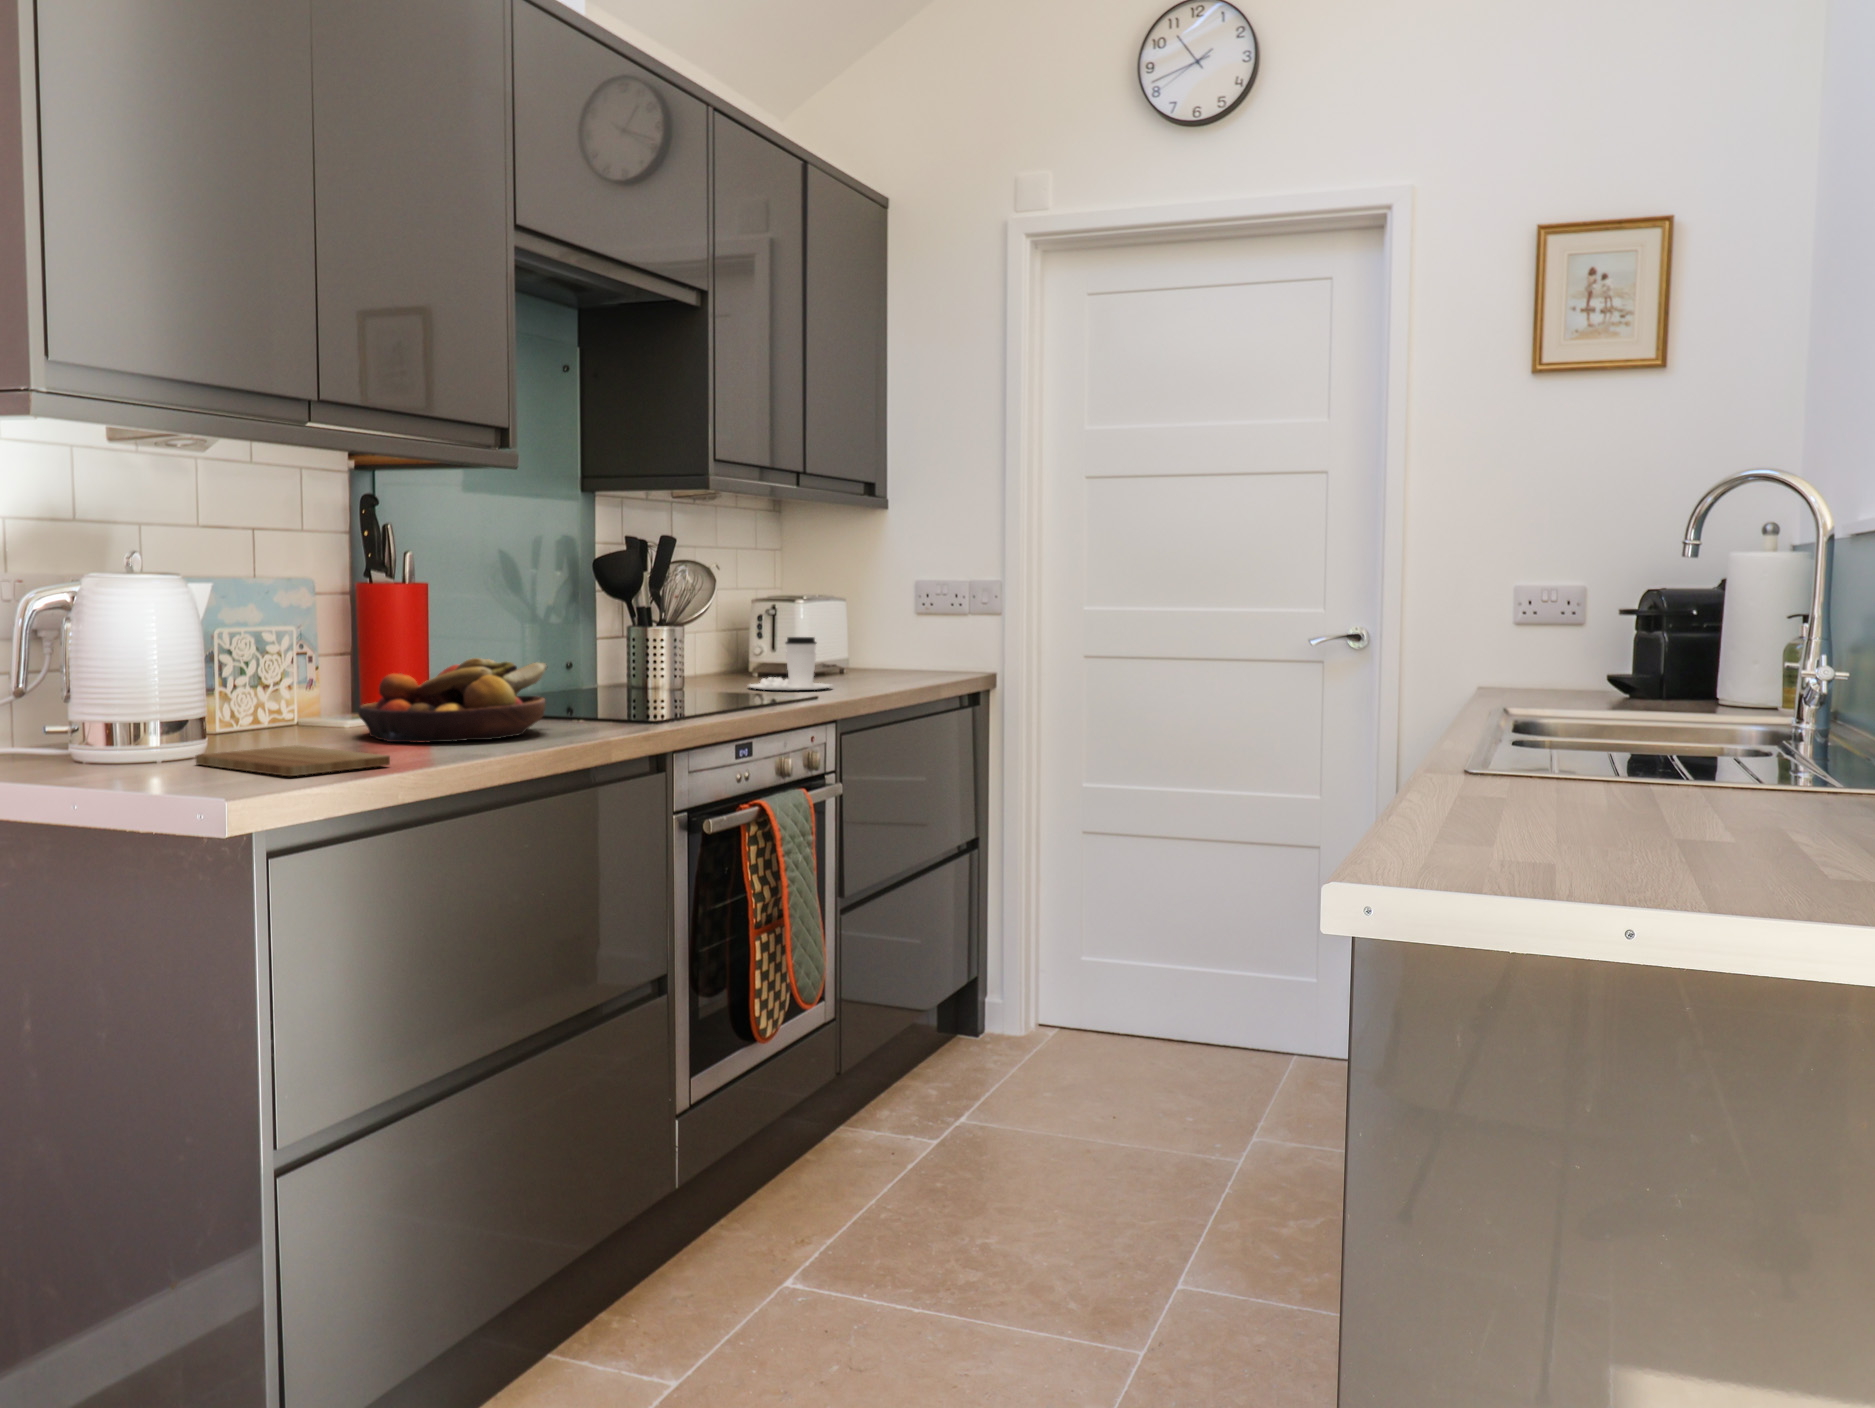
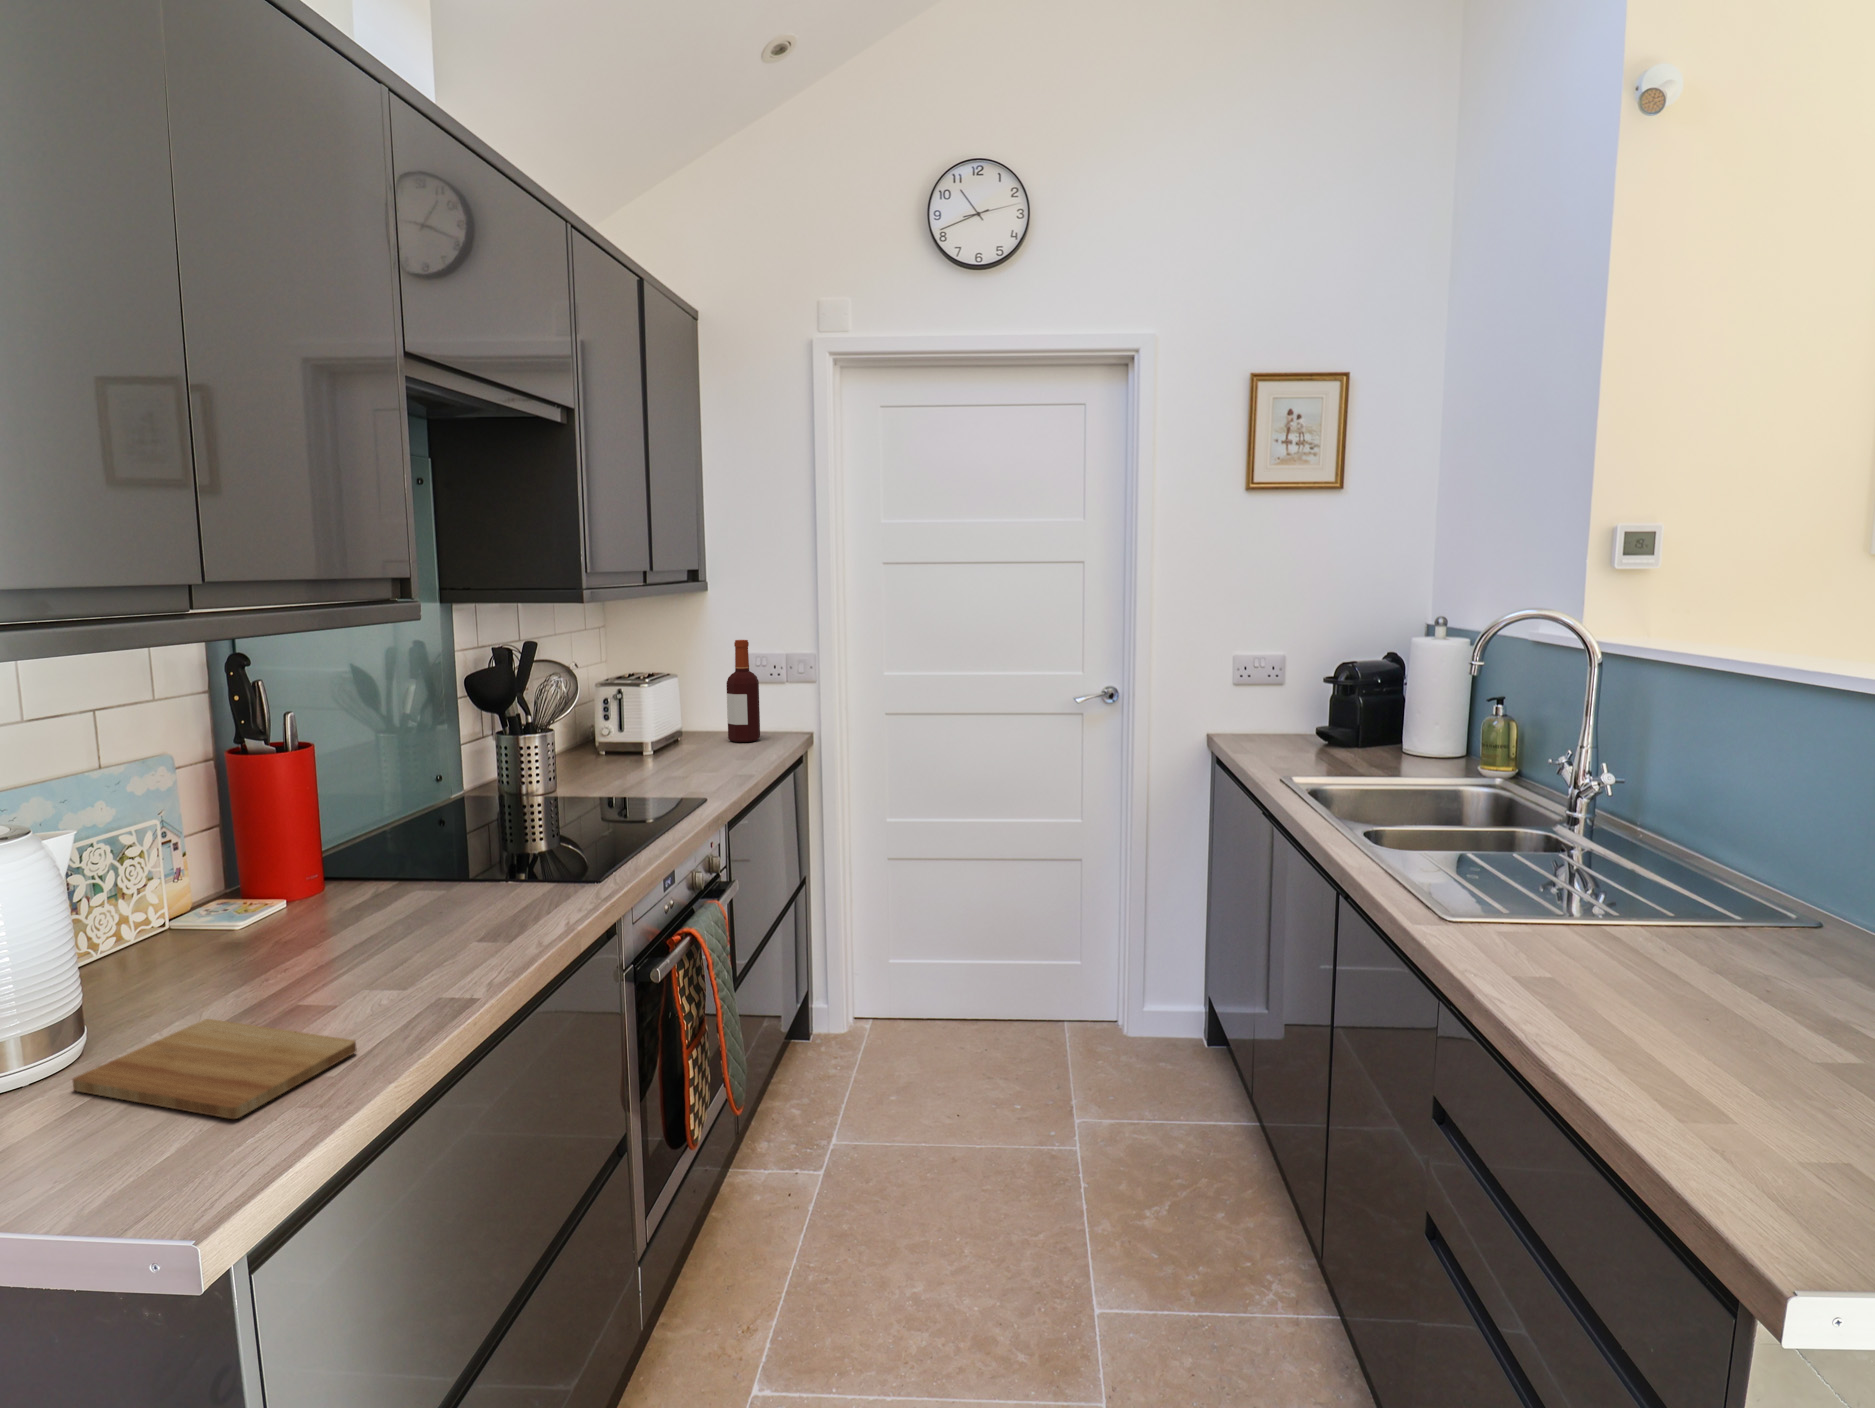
bottle: none [896,563,933,679] -> present [726,640,760,742]
coffee cup: present [749,637,831,690] -> none [612,723,693,777]
fruit bowl: present [358,658,547,742] -> none [263,833,487,969]

